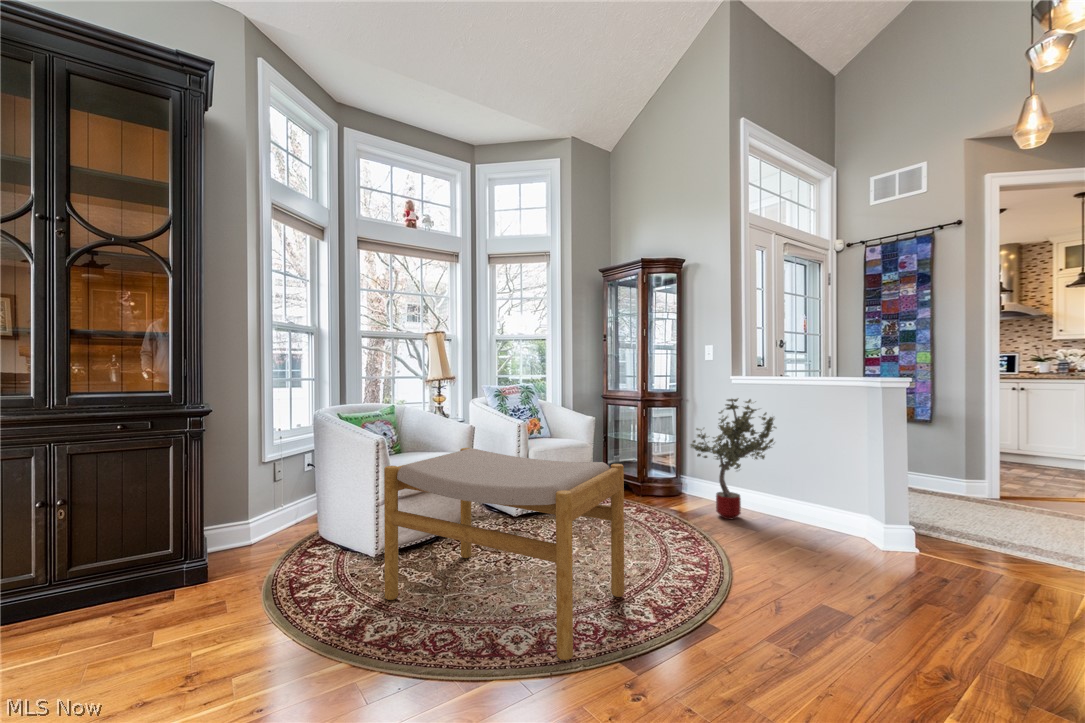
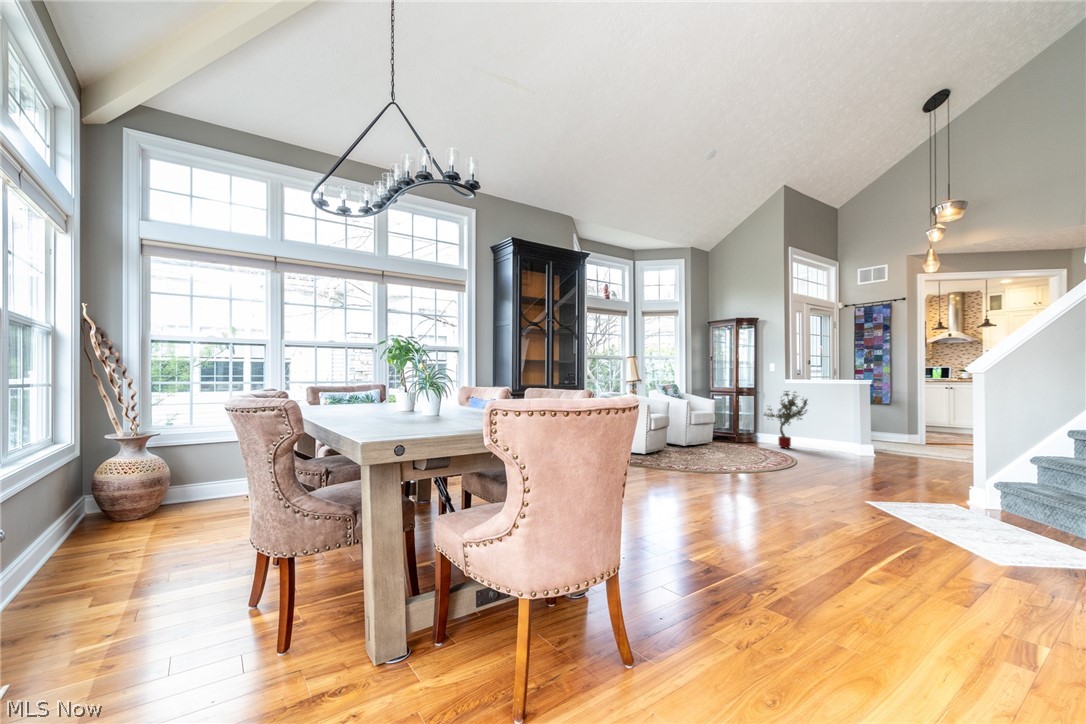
footstool: present [384,448,624,661] -> none [663,411,754,472]

